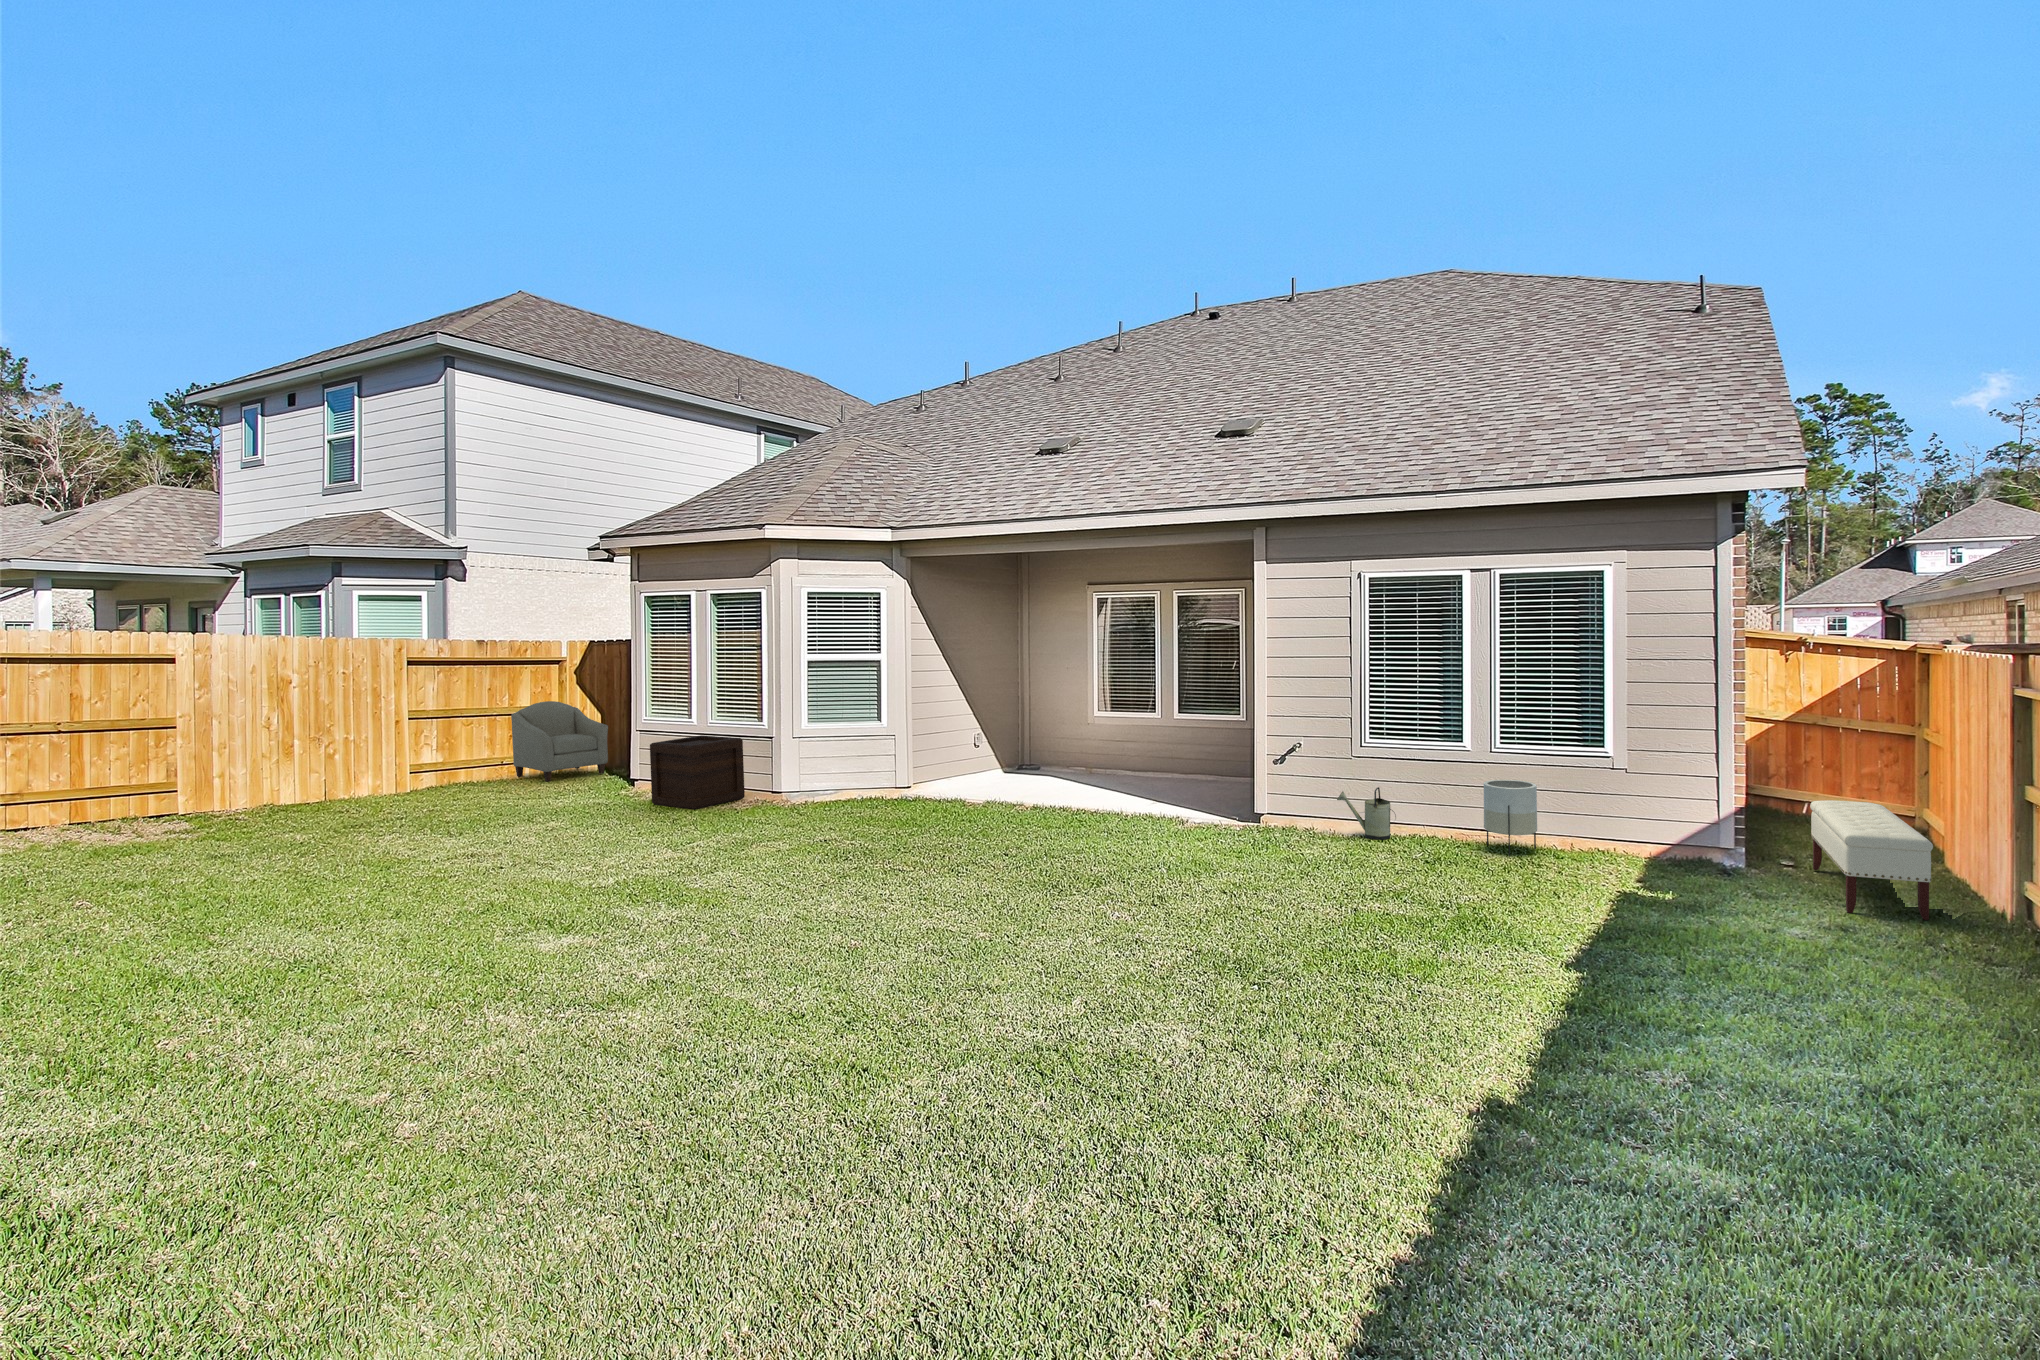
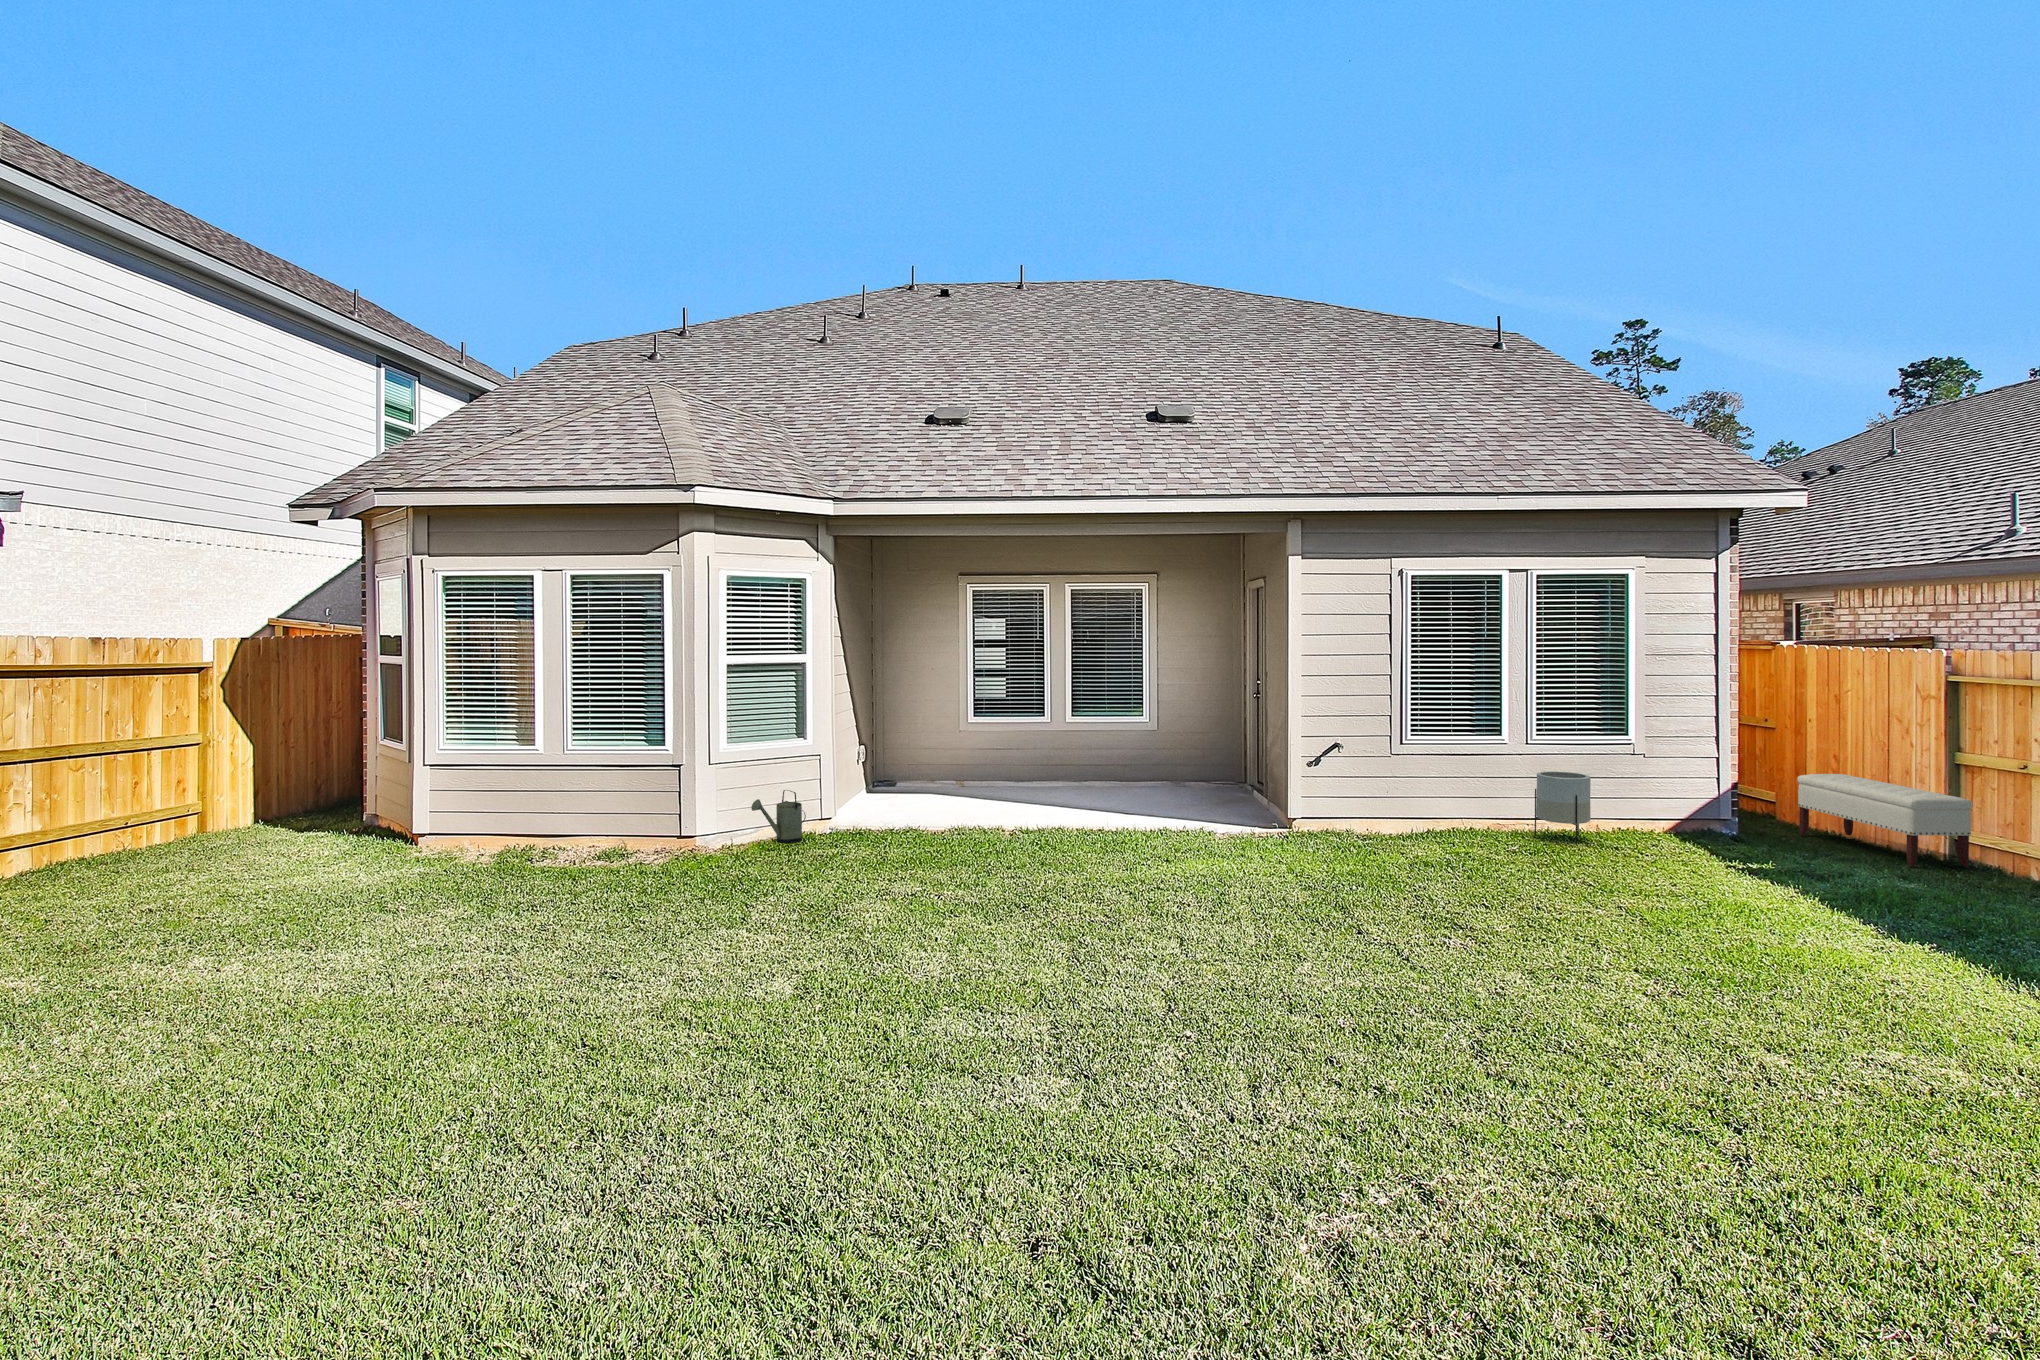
chair: present [511,701,608,782] -> none [149,730,322,851]
wooden crate: present [650,735,745,810] -> none [498,768,627,871]
watering can: present [1337,787,1396,840] -> present [751,790,806,843]

